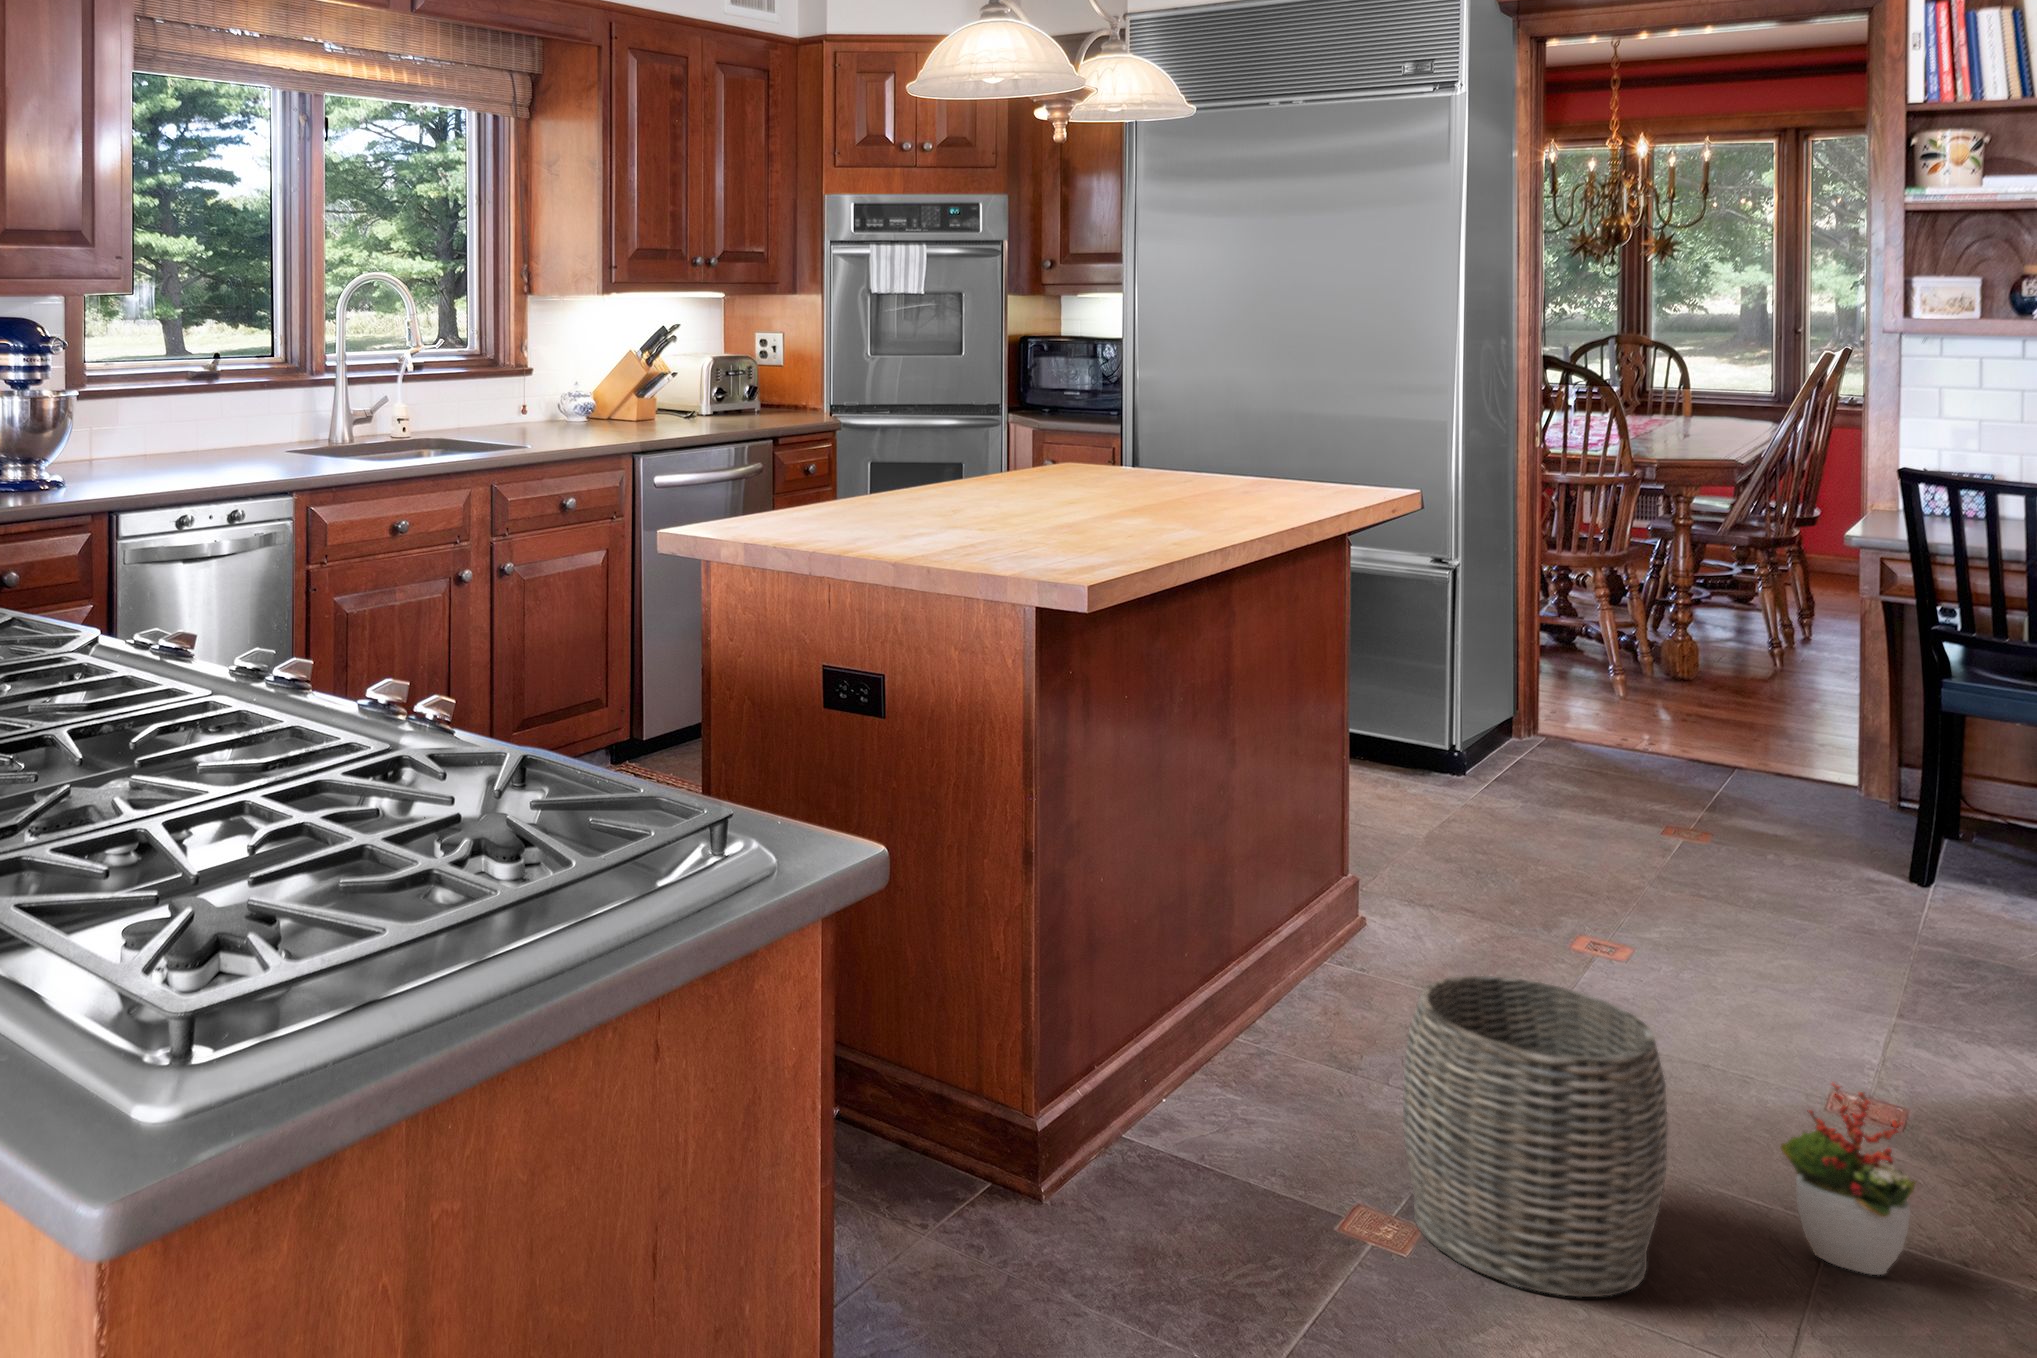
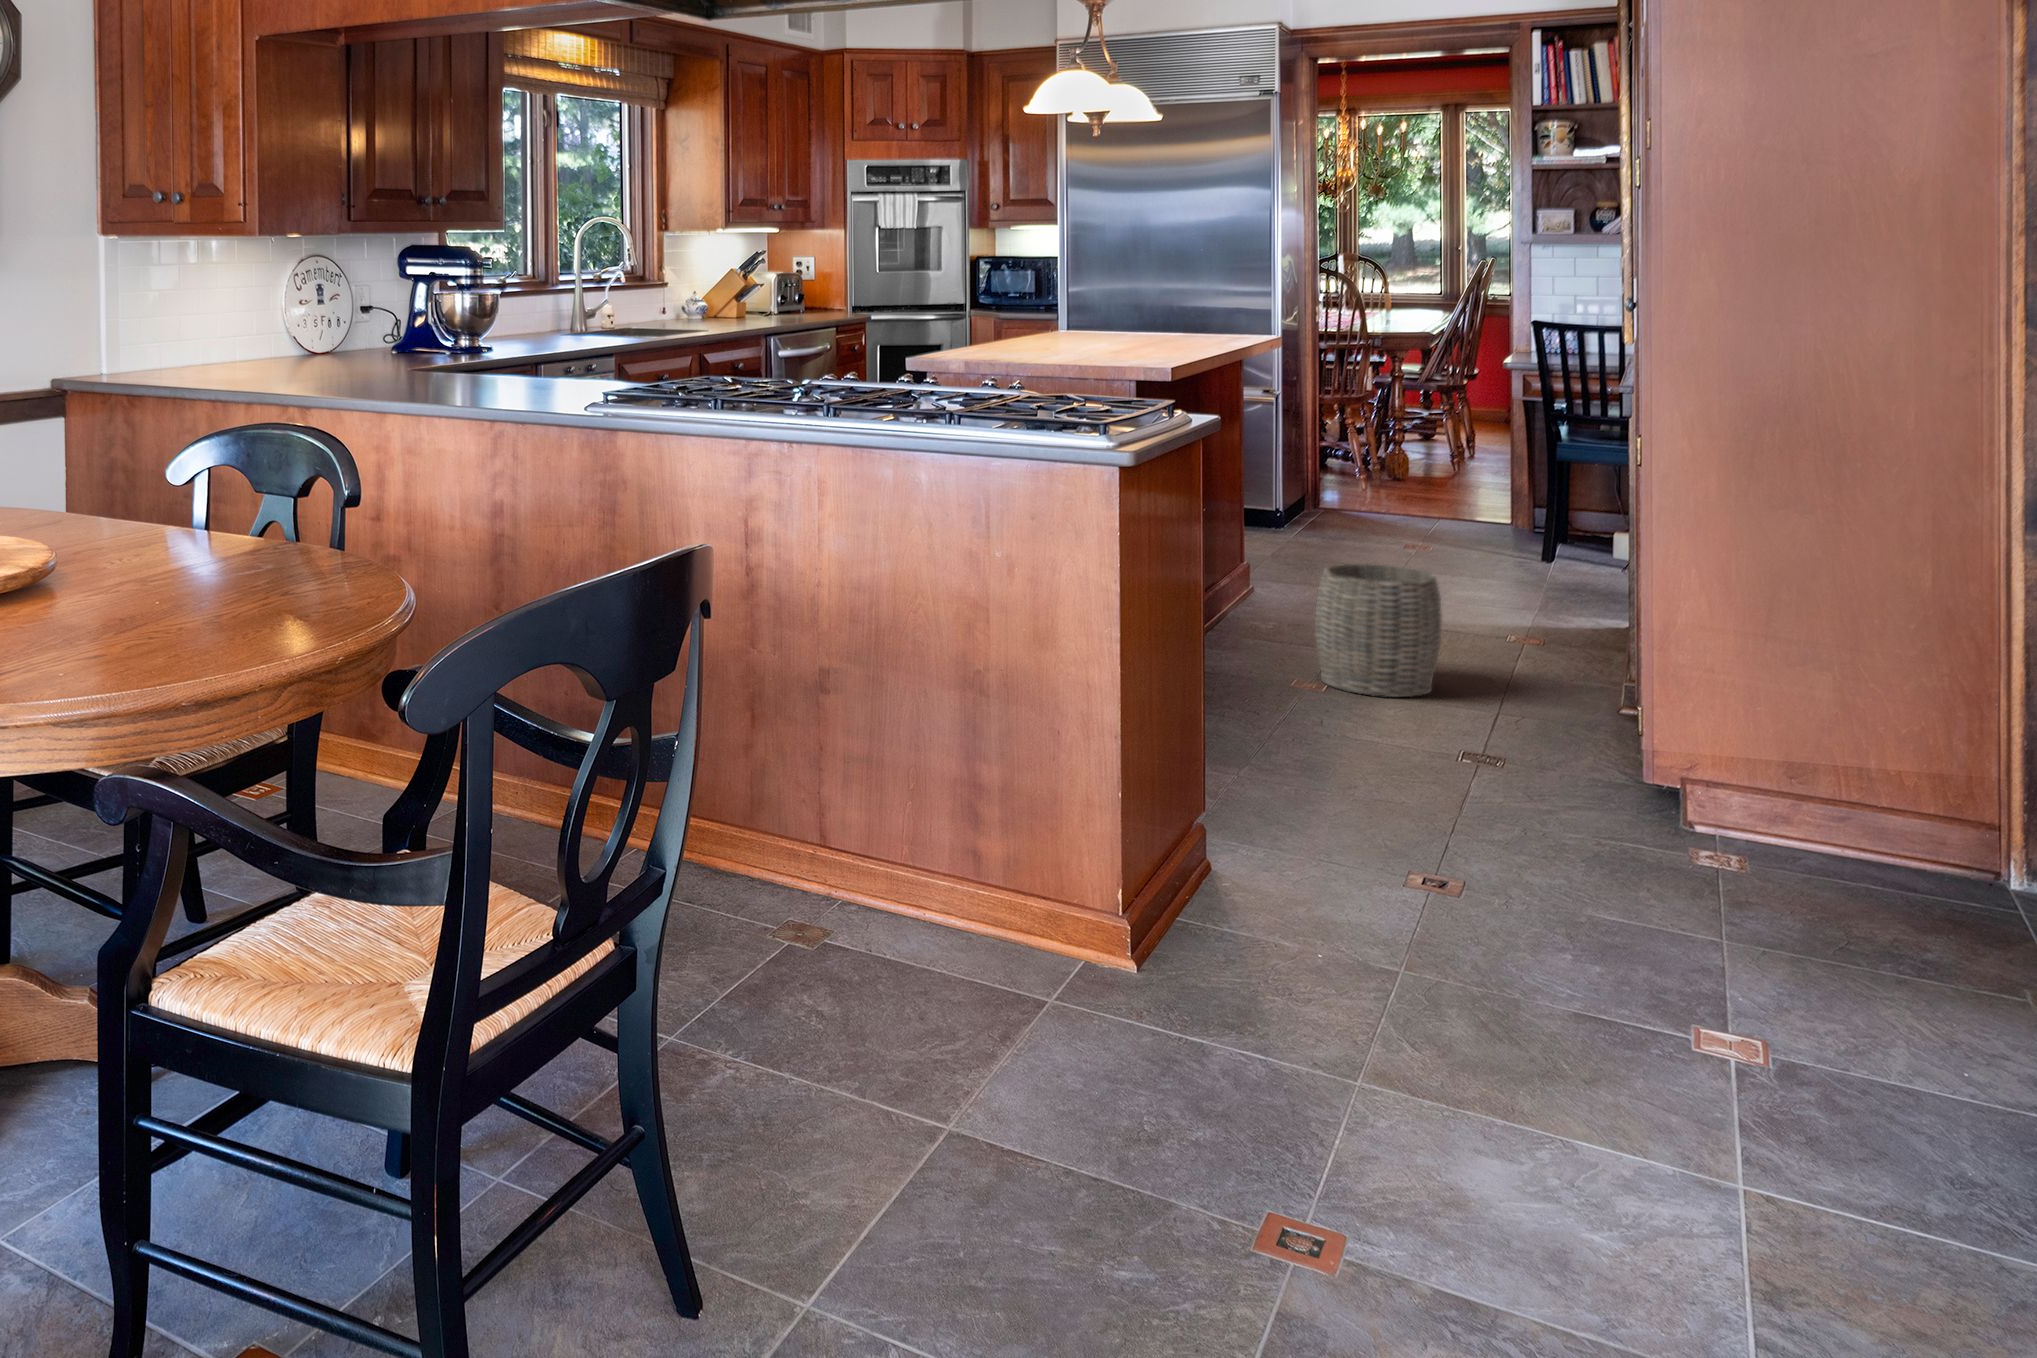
decorative plant: present [1781,1083,1916,1275] -> none [1490,598,1551,685]

